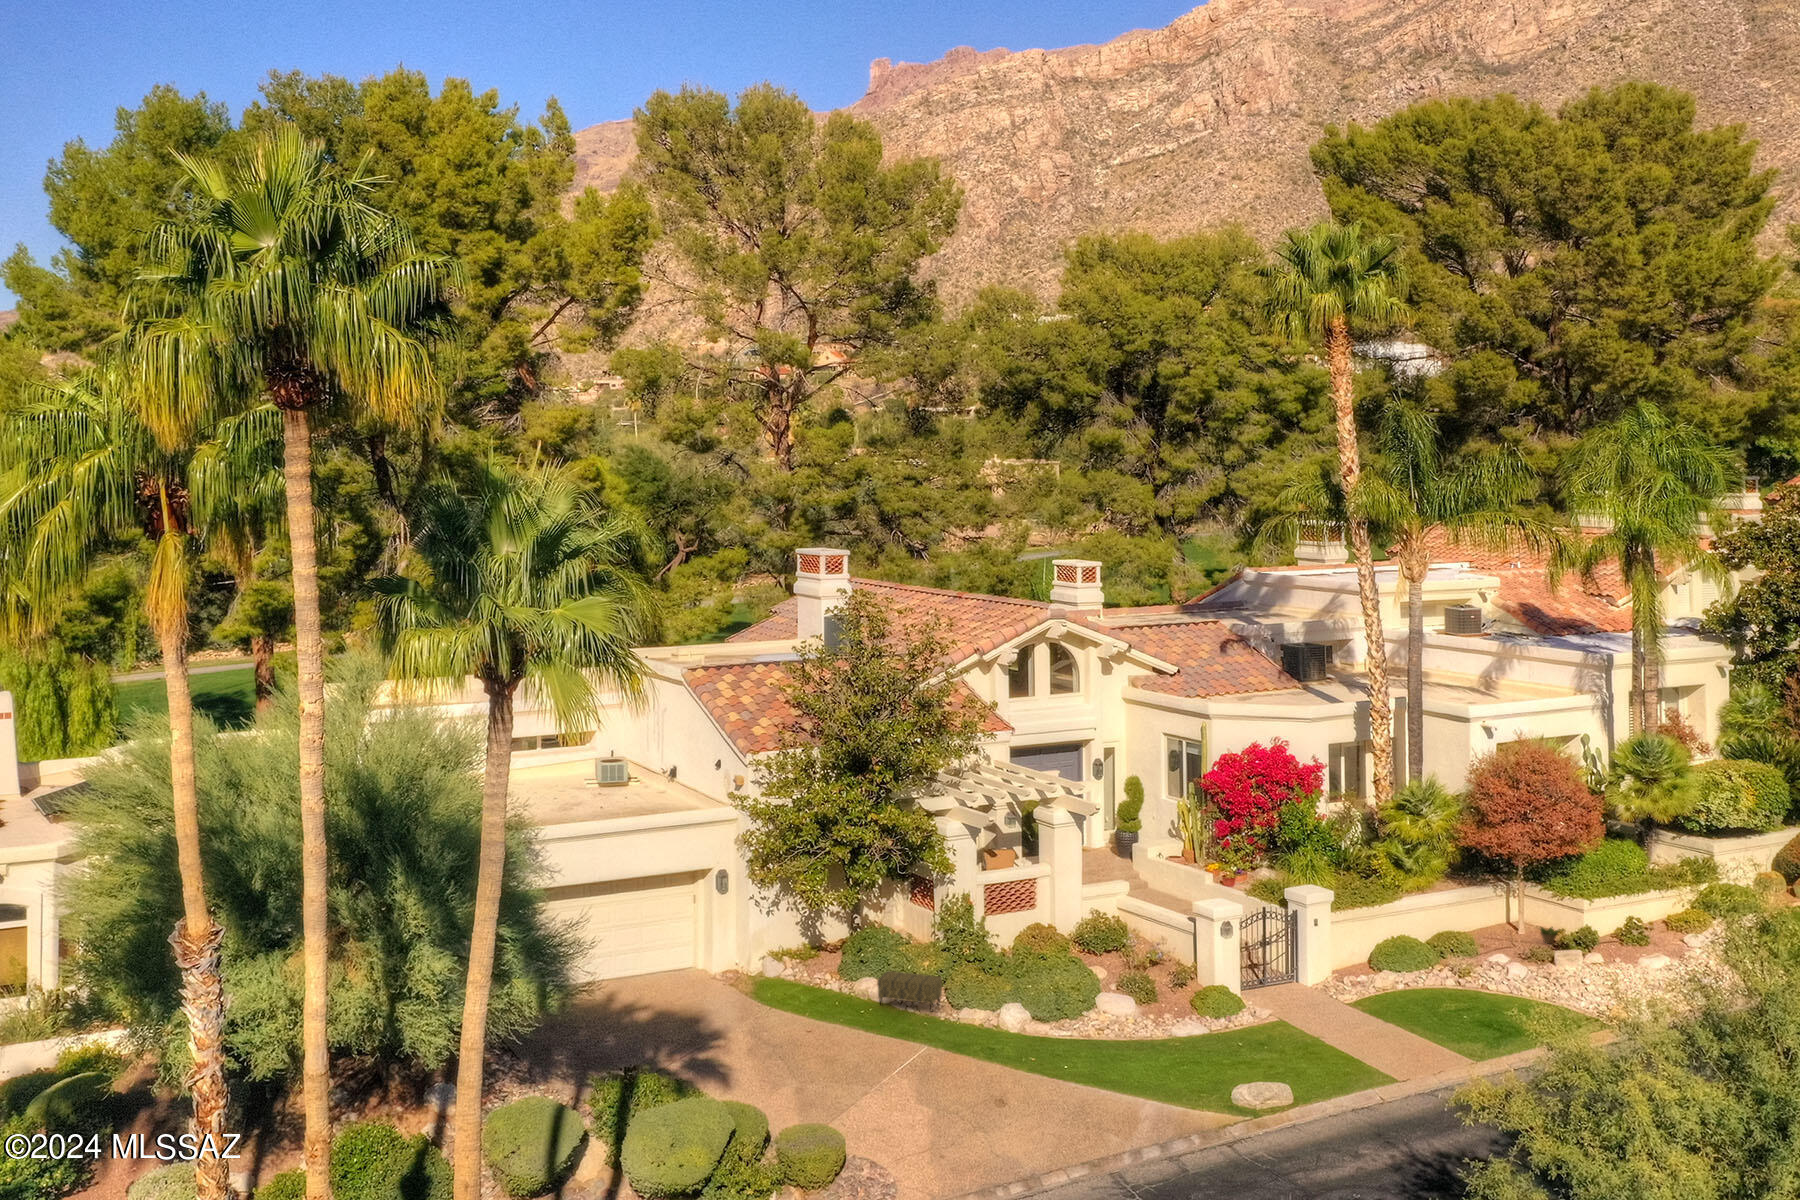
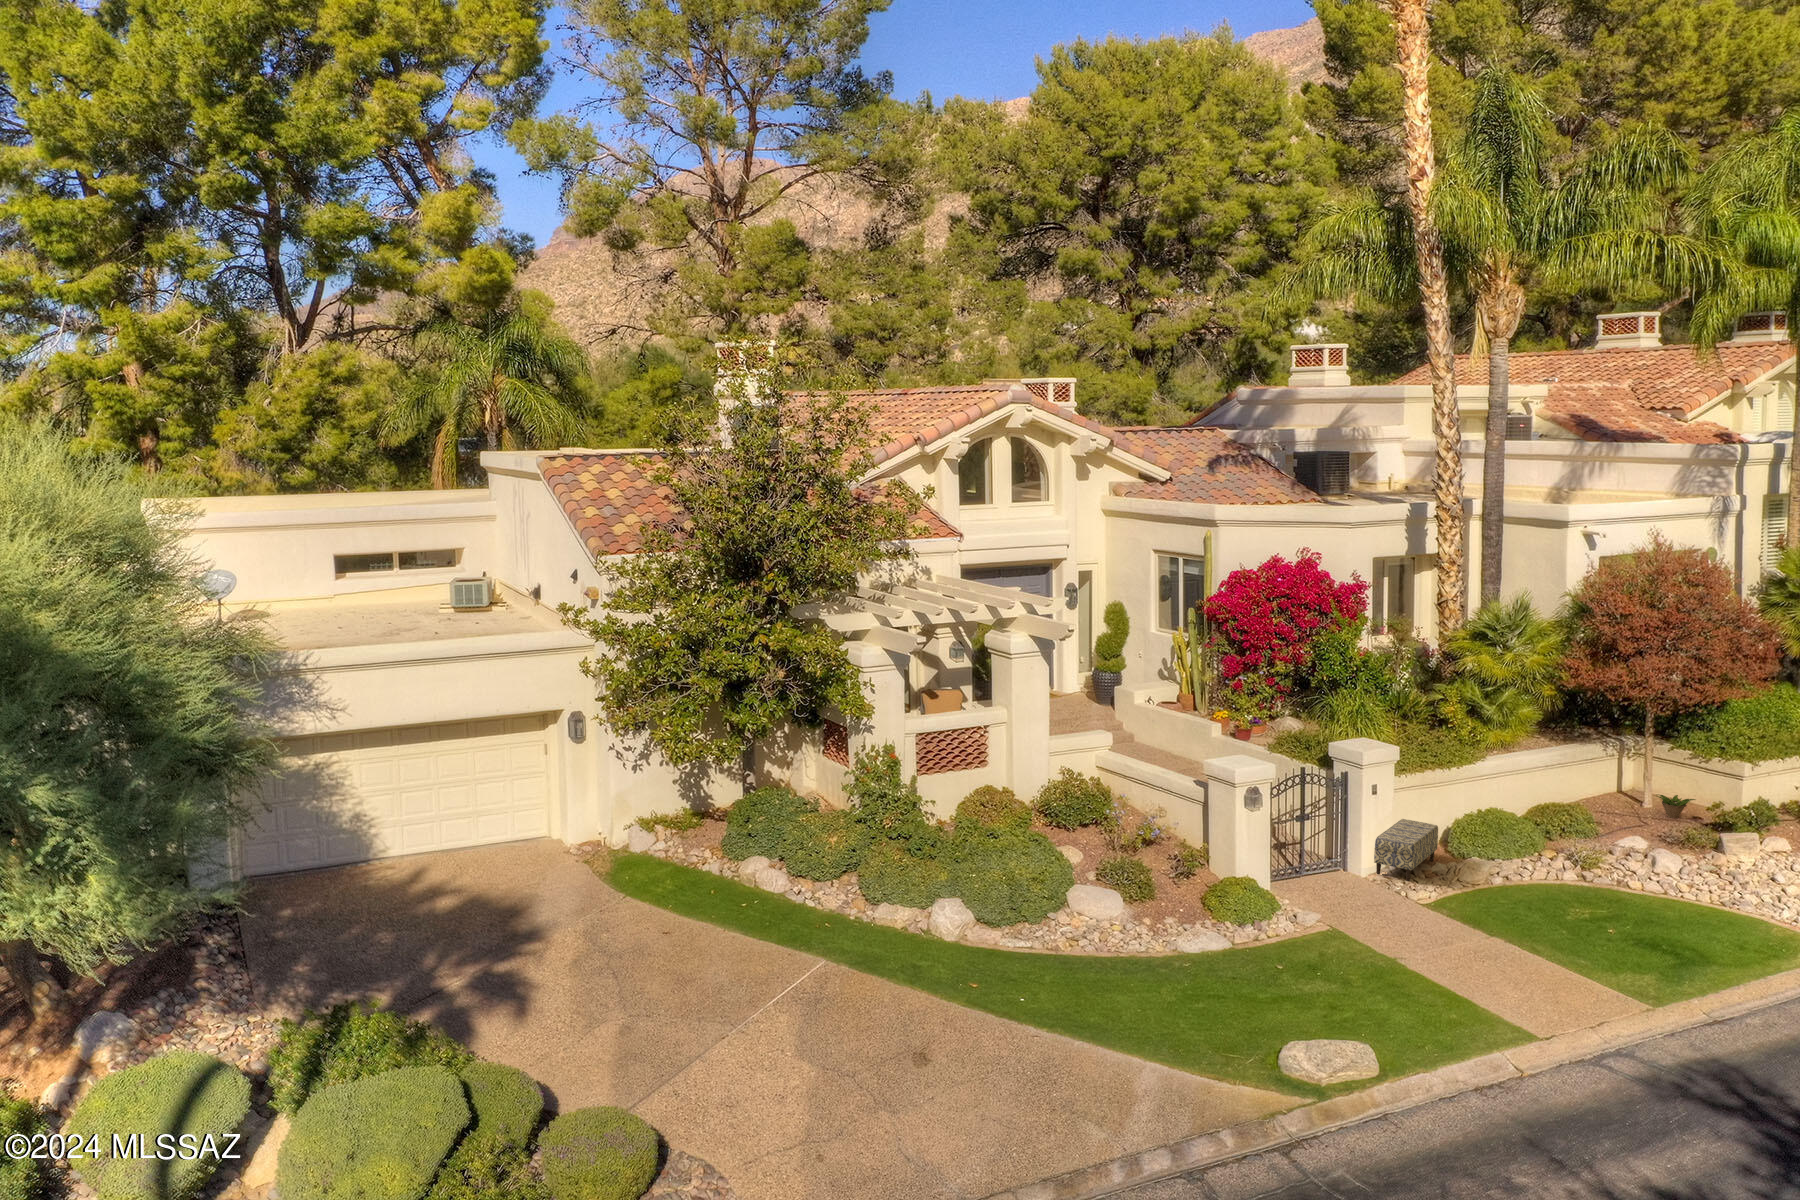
bench: present [878,971,942,1011] -> present [1374,819,1438,881]

